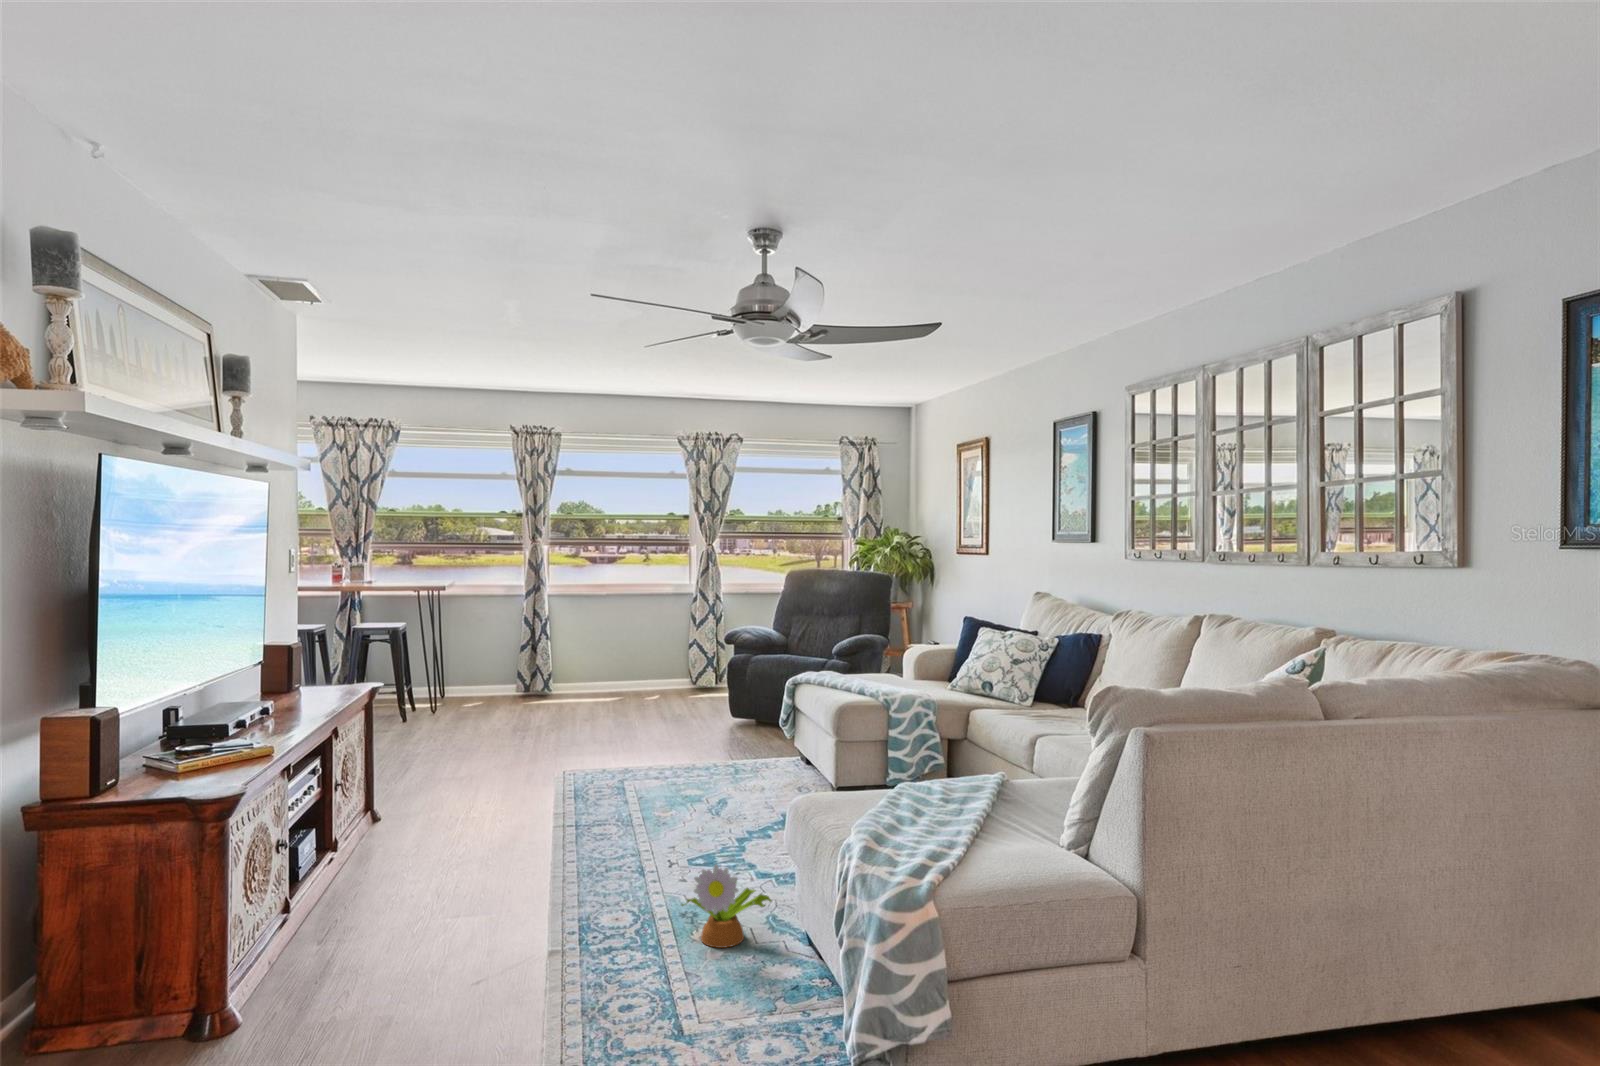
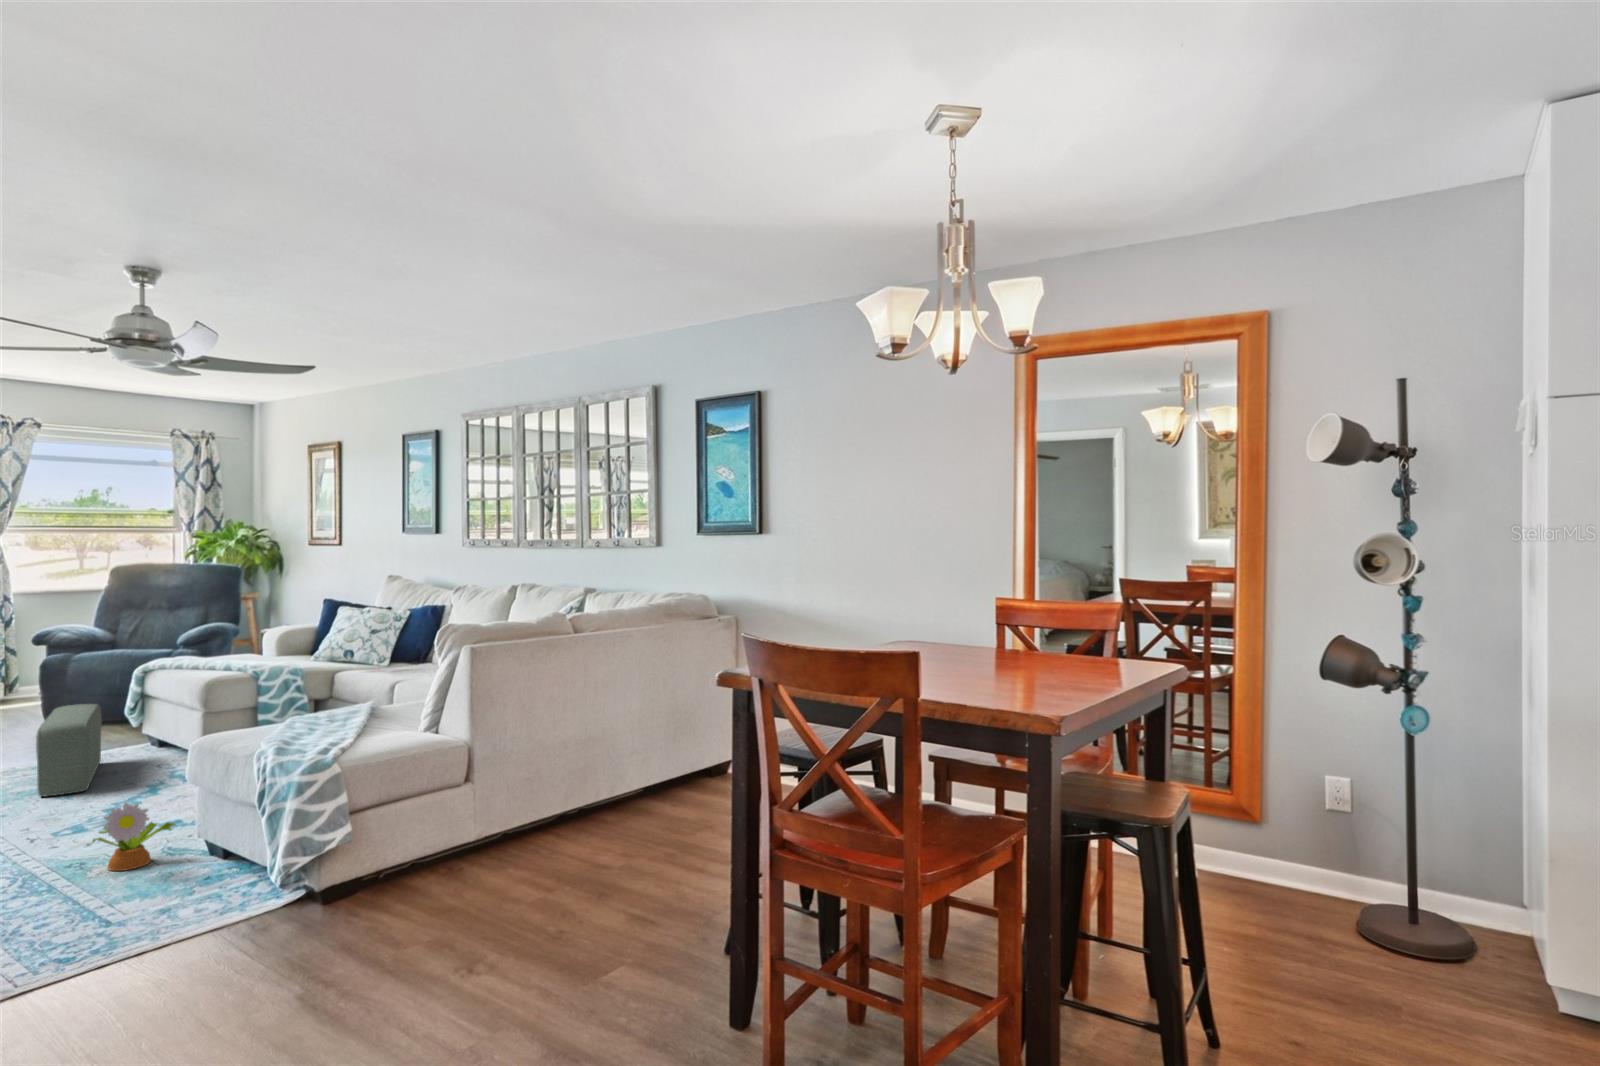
pouf: none [689,711,752,809] -> present [36,704,102,796]

